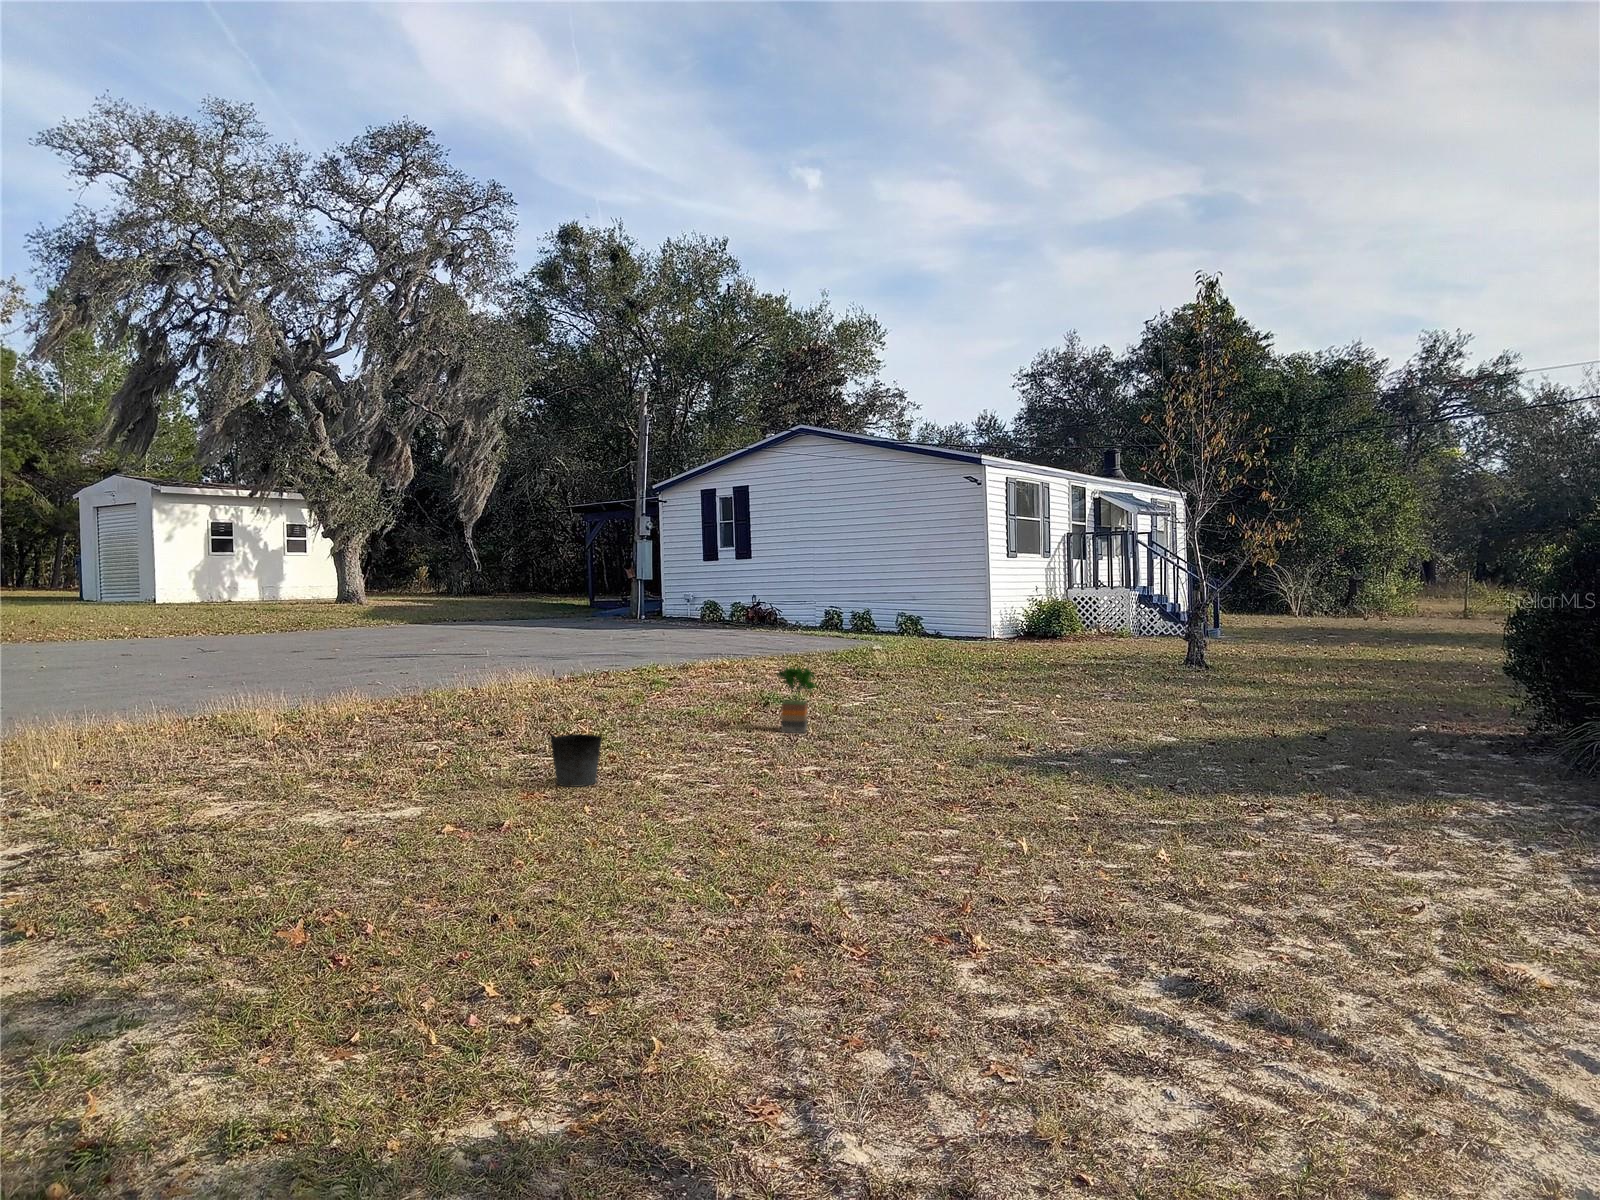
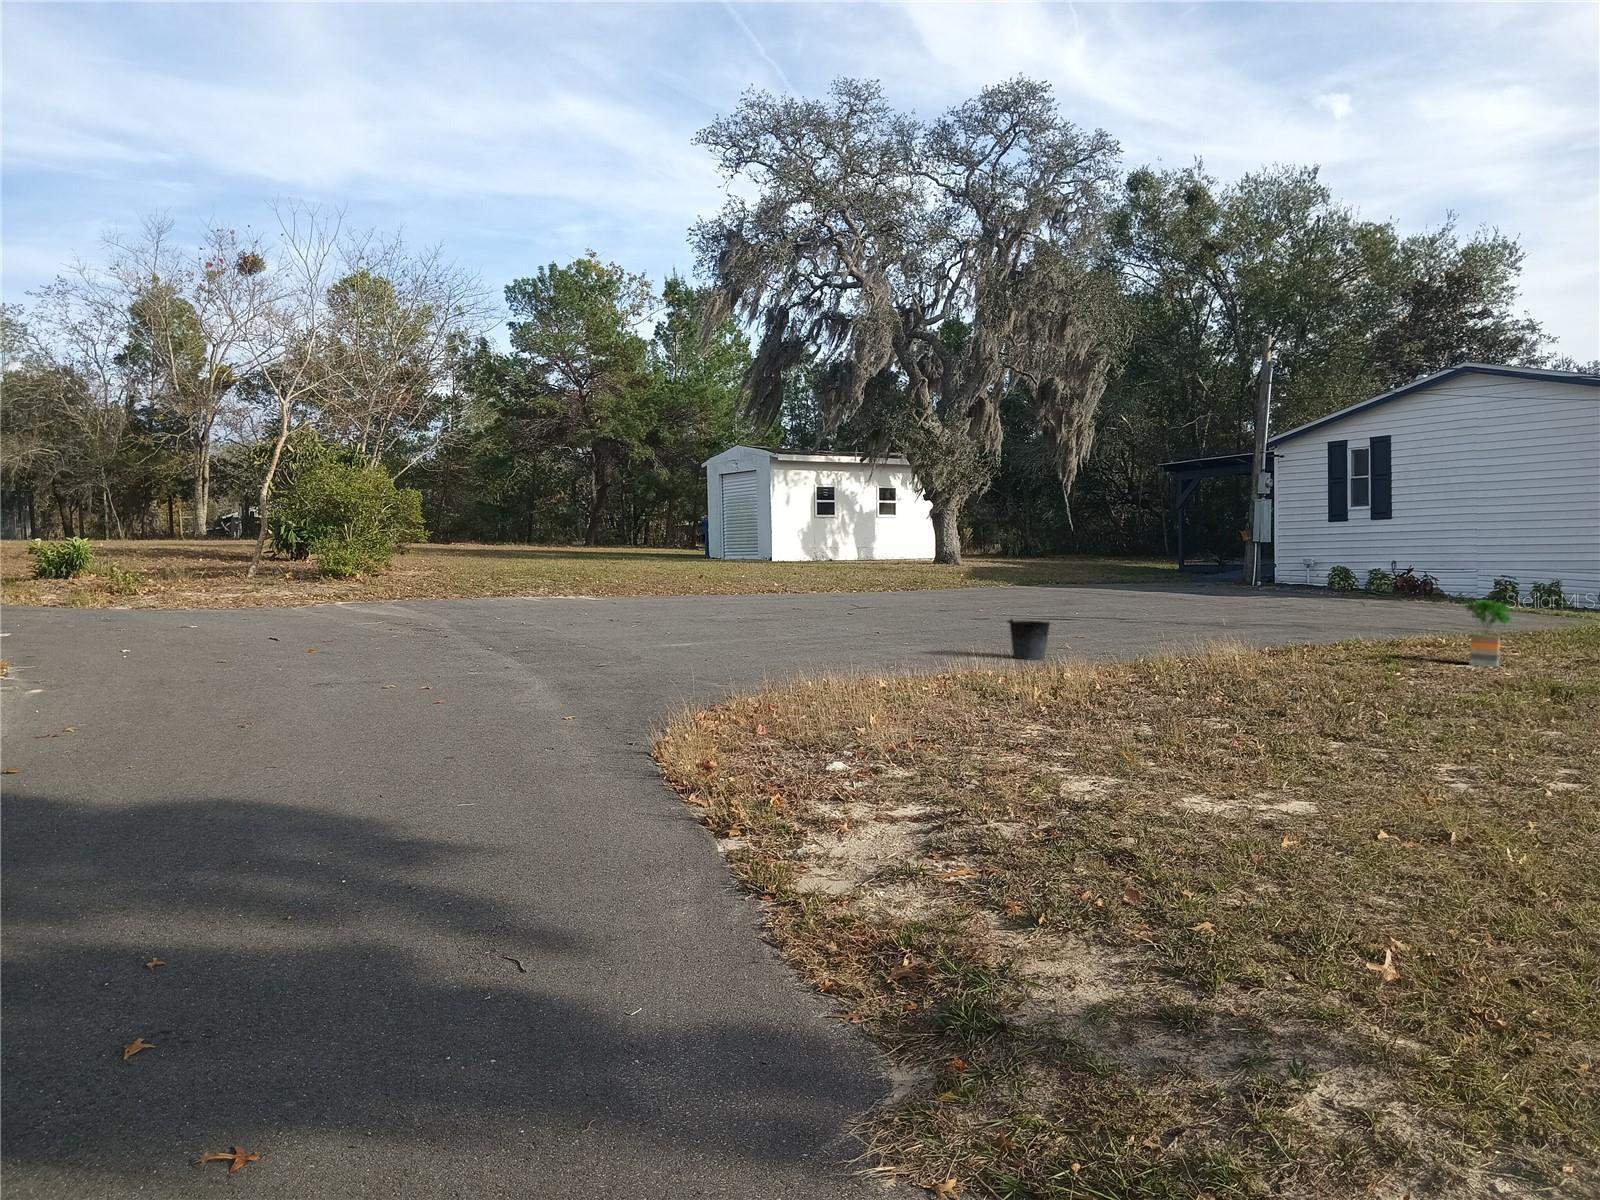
bucket: present [547,734,603,787] -> present [1007,619,1050,659]

